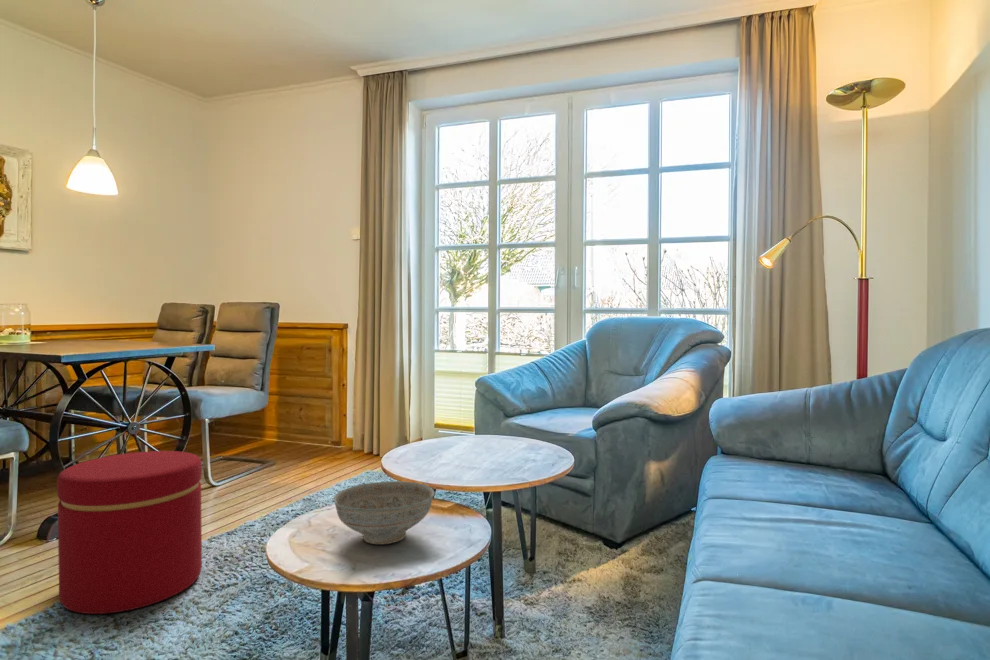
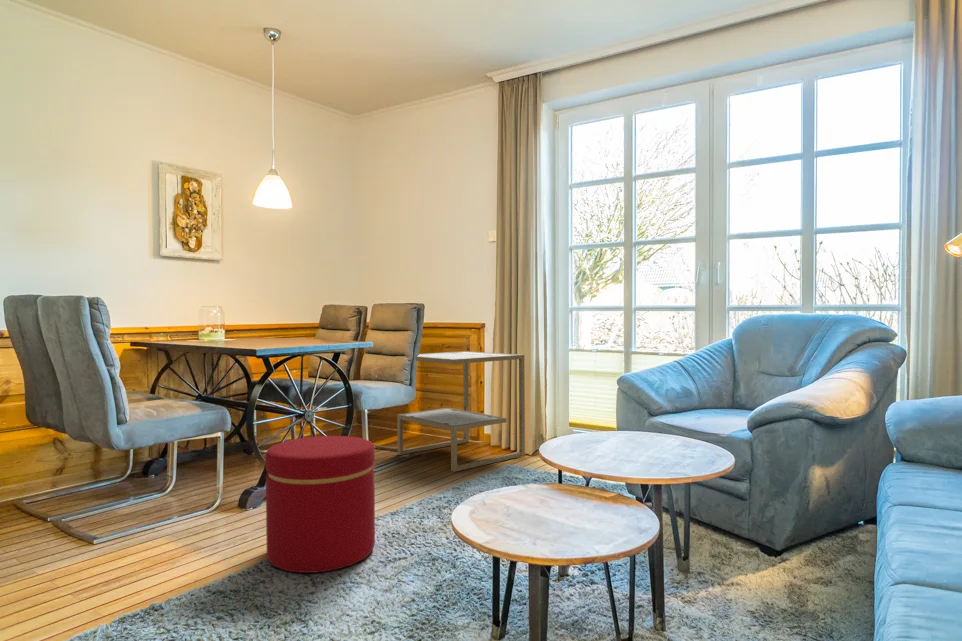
side table: none [249,354,388,481] -> present [397,351,525,472]
decorative bowl: present [334,481,435,544] -> none [509,469,601,525]

